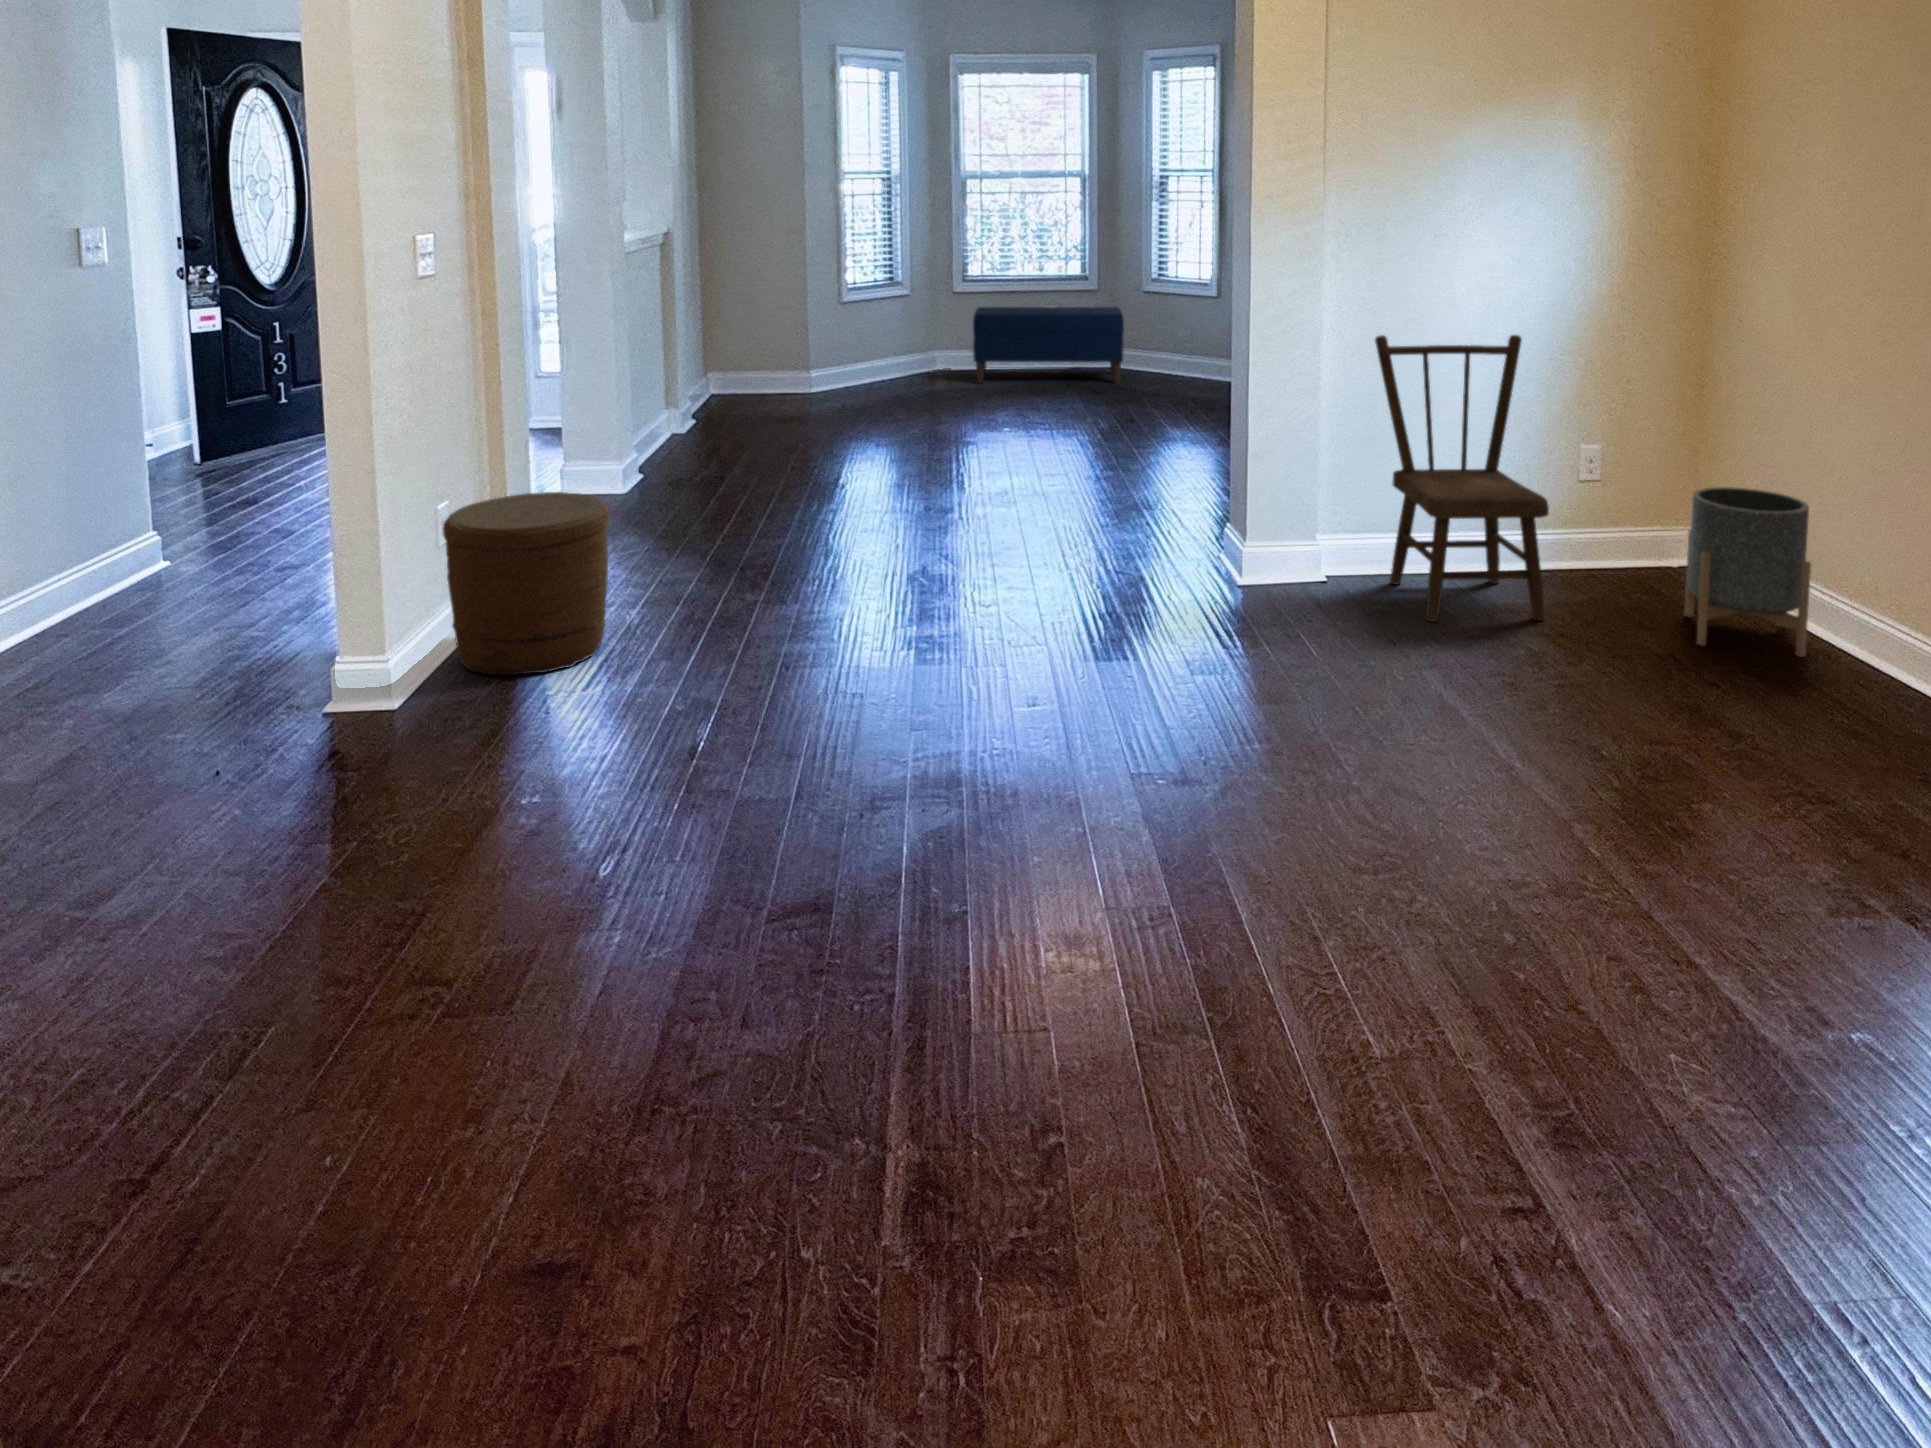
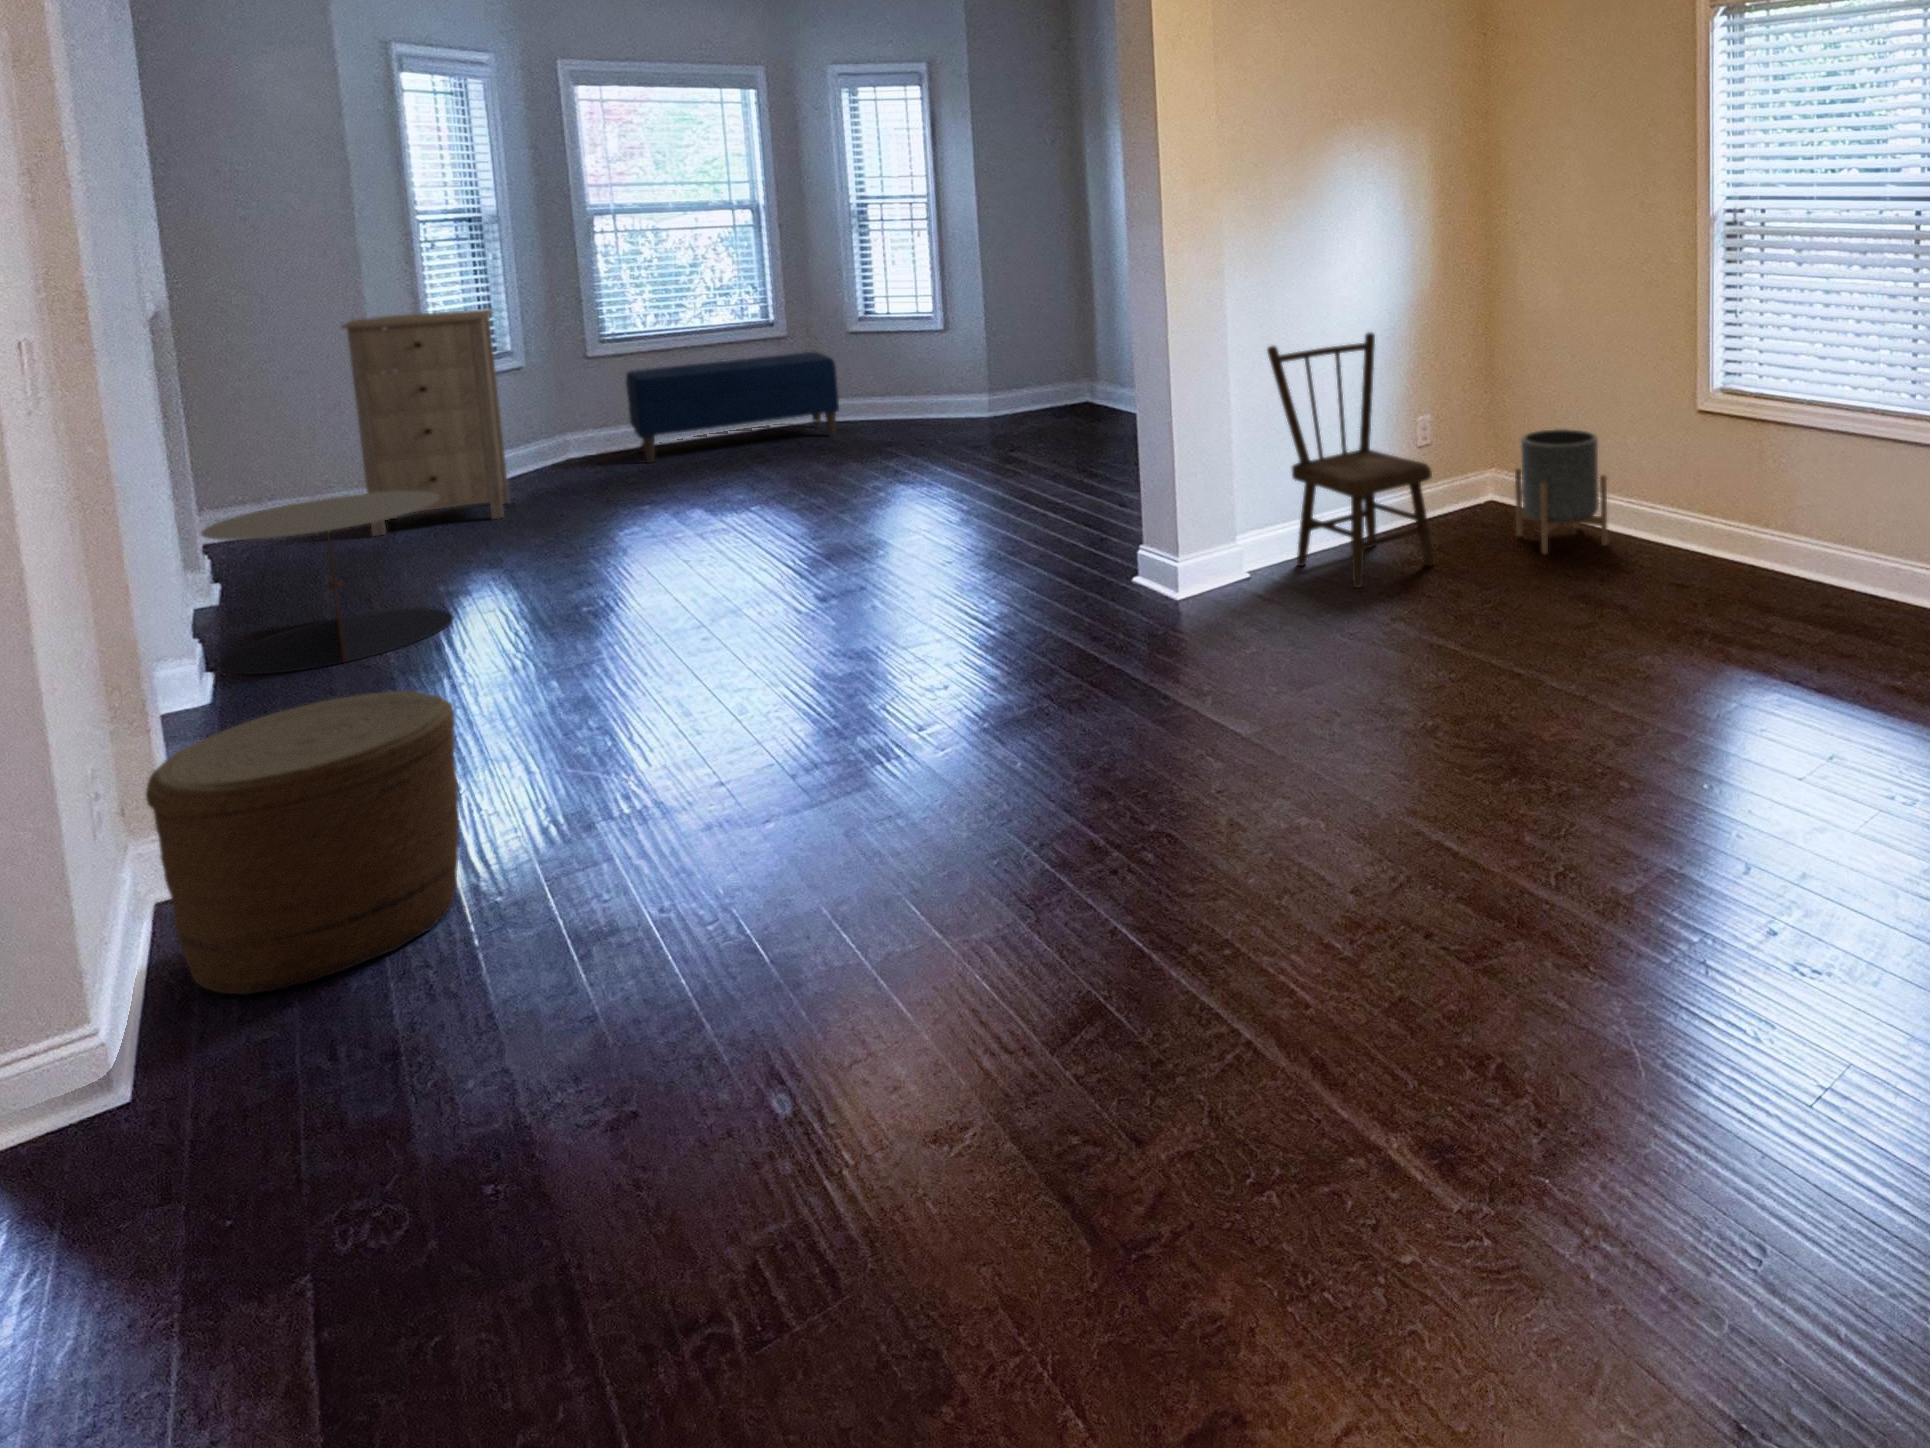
storage cabinet: none [780,246,876,407] -> present [341,309,509,536]
side table: none [642,368,774,485] -> present [201,491,454,674]

